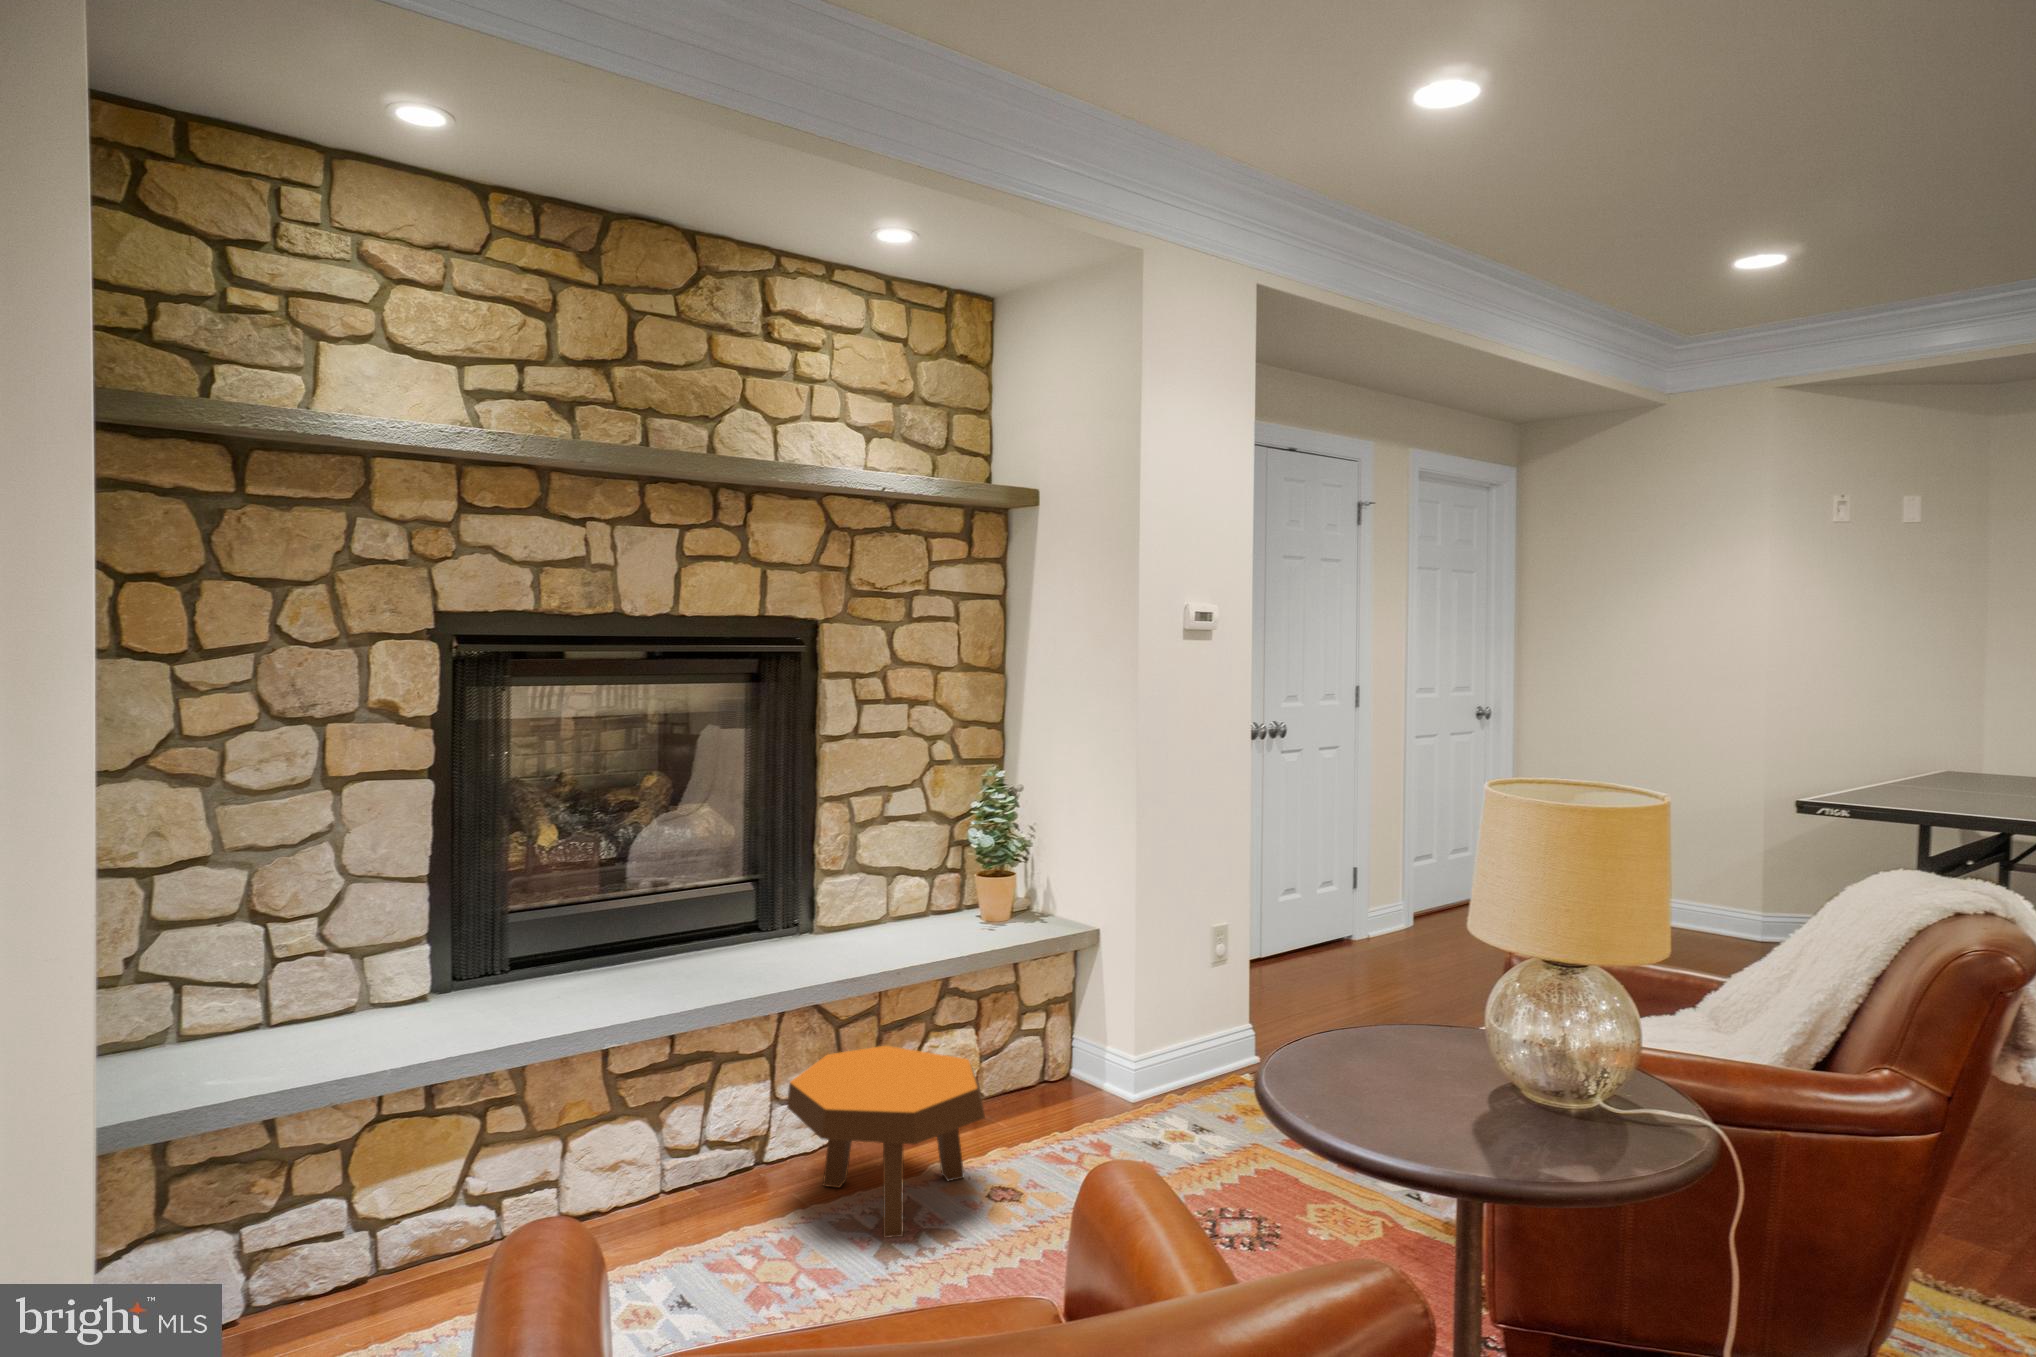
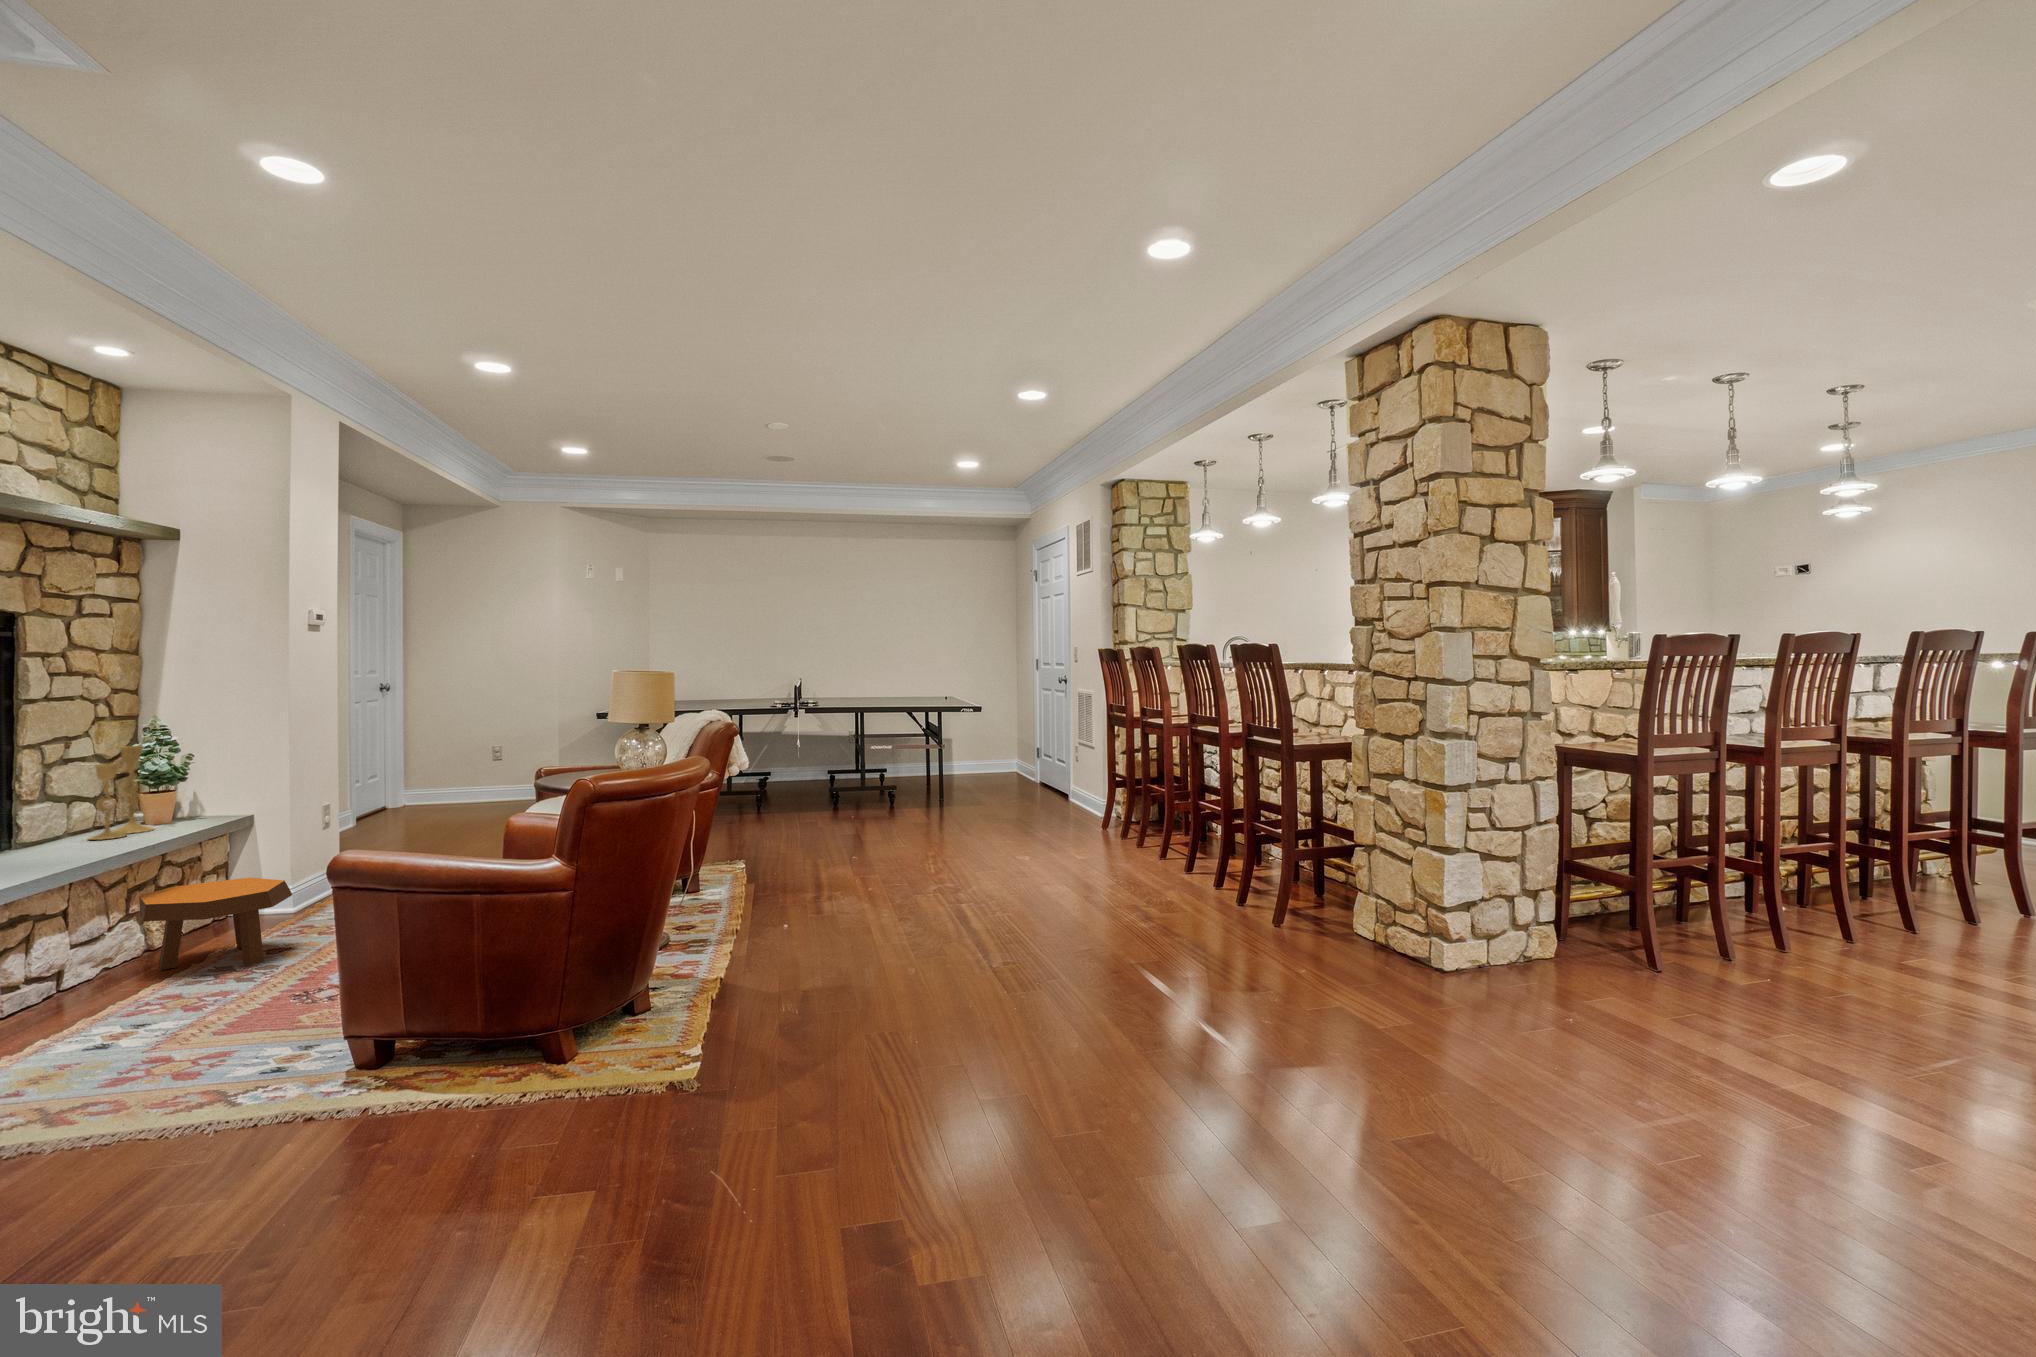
candlestick: none [867,807,956,943] -> present [89,746,154,840]

